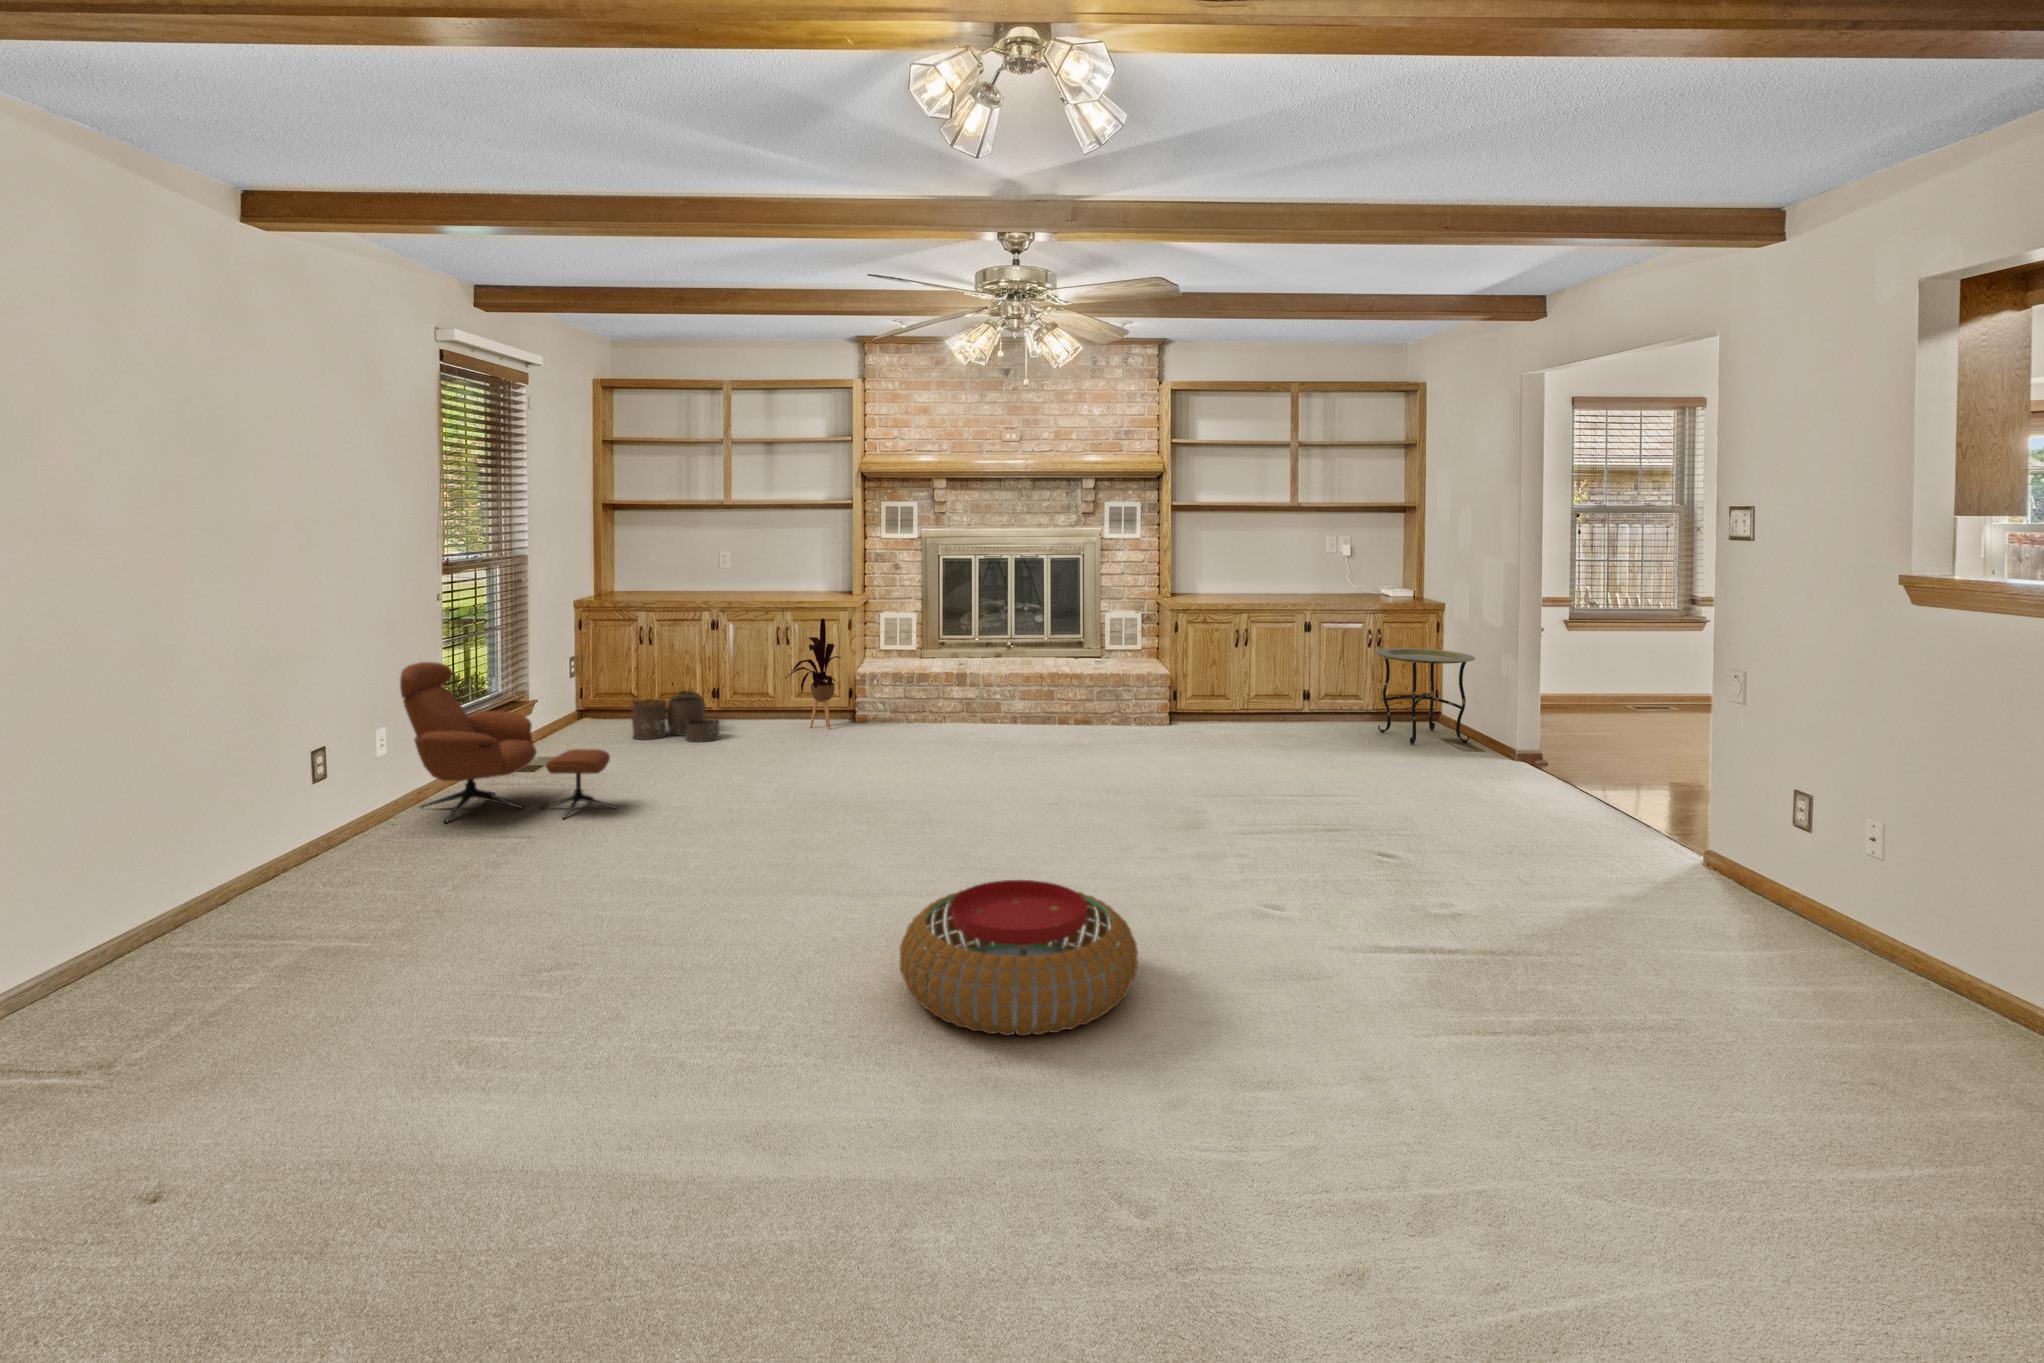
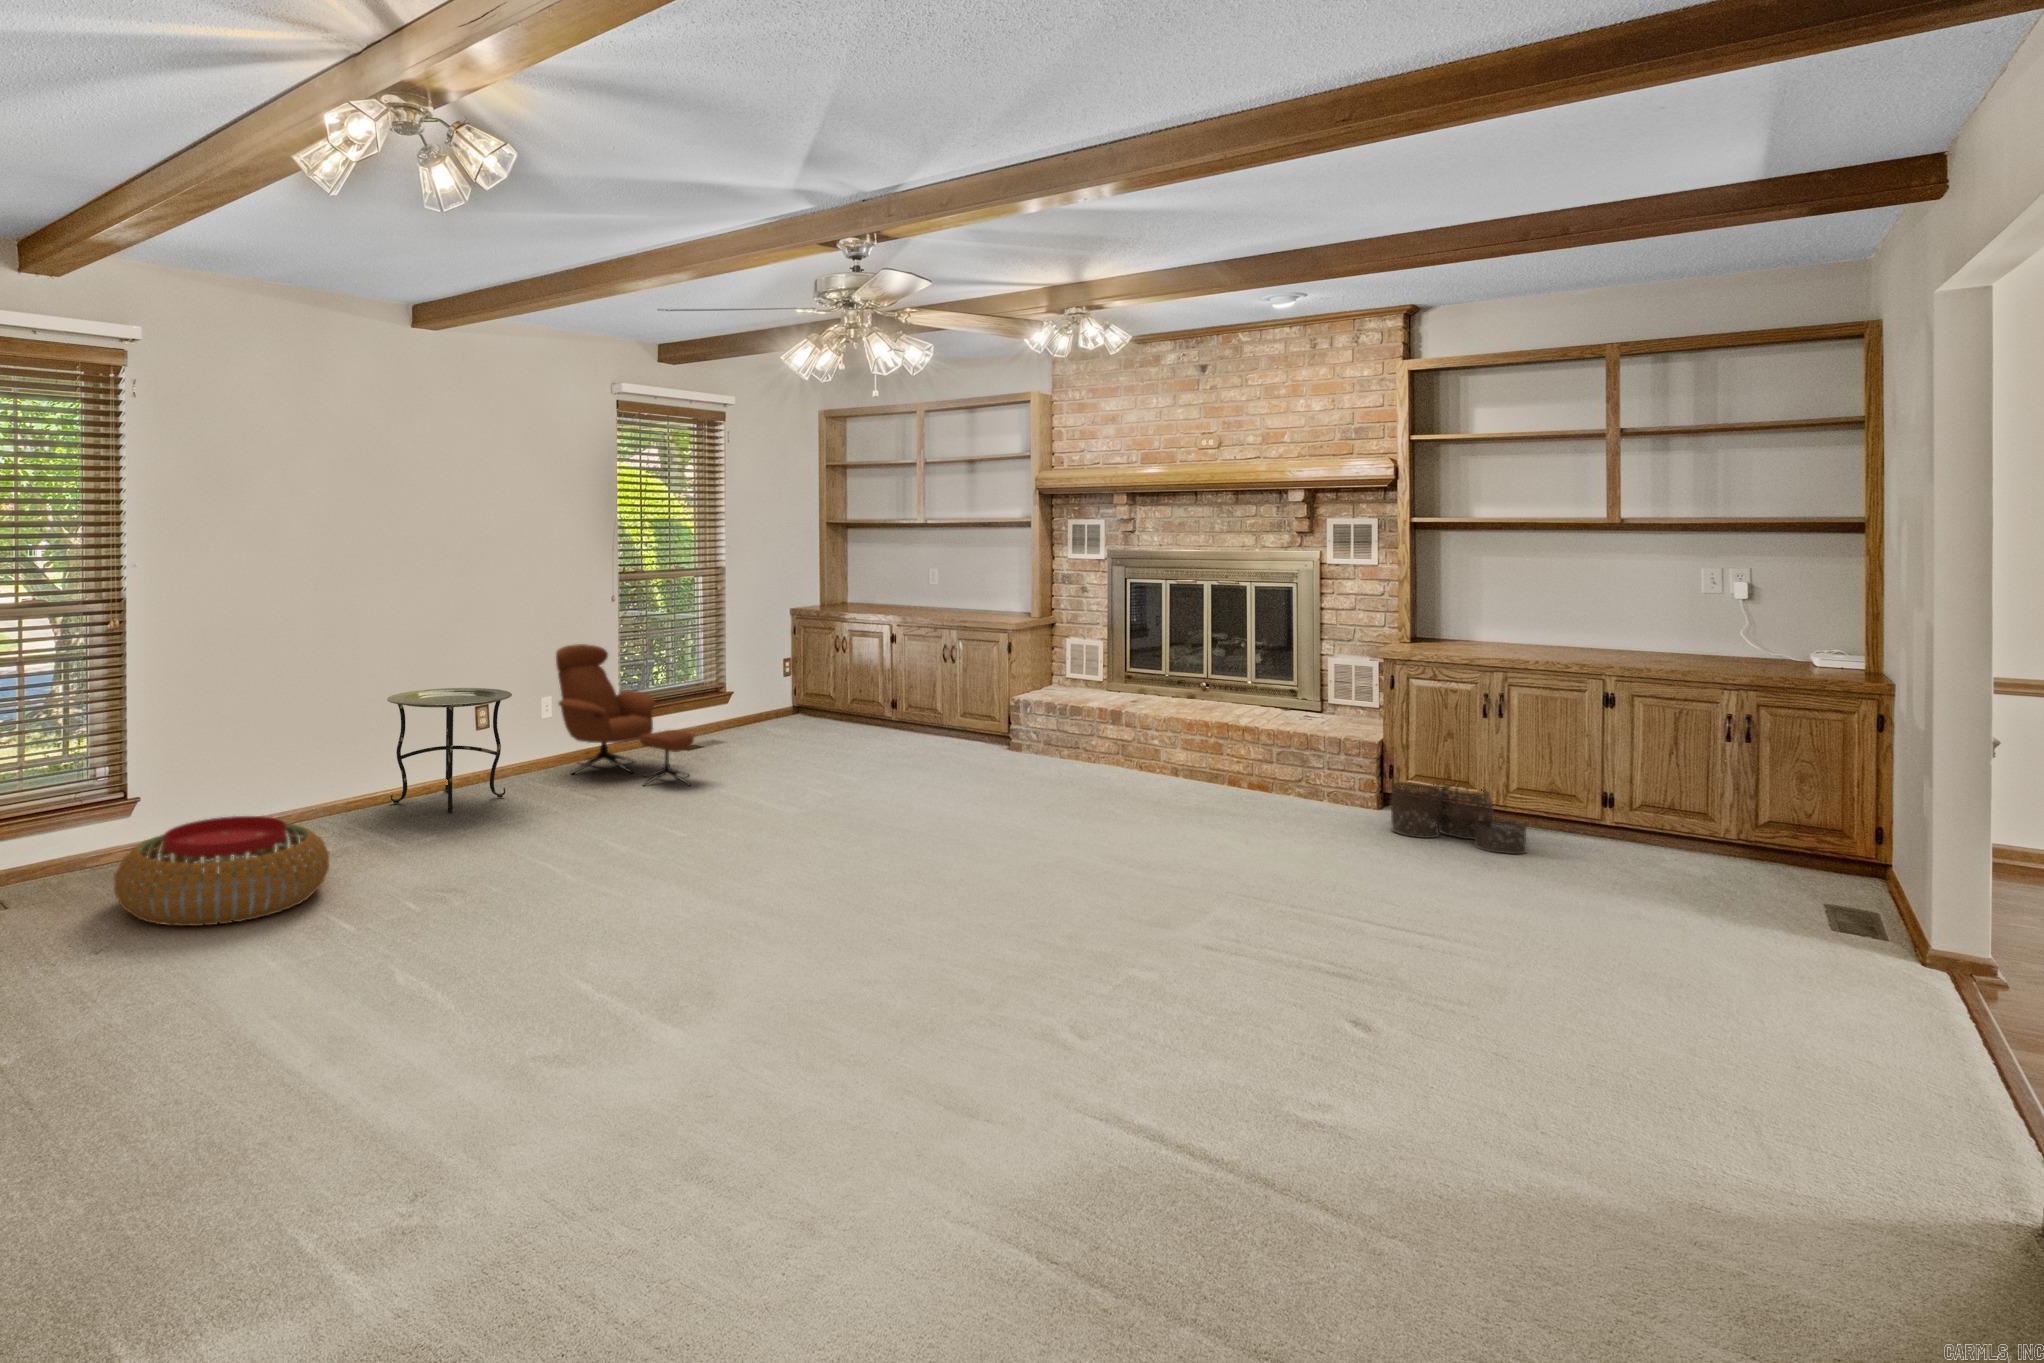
house plant: present [785,619,841,729] -> none [939,638,1001,754]
side table: present [1375,648,1475,745] -> present [387,688,512,813]
woven basket: present [632,687,719,742] -> present [1391,782,1526,854]
pouf: present [900,880,1138,1036] -> present [114,816,329,926]

